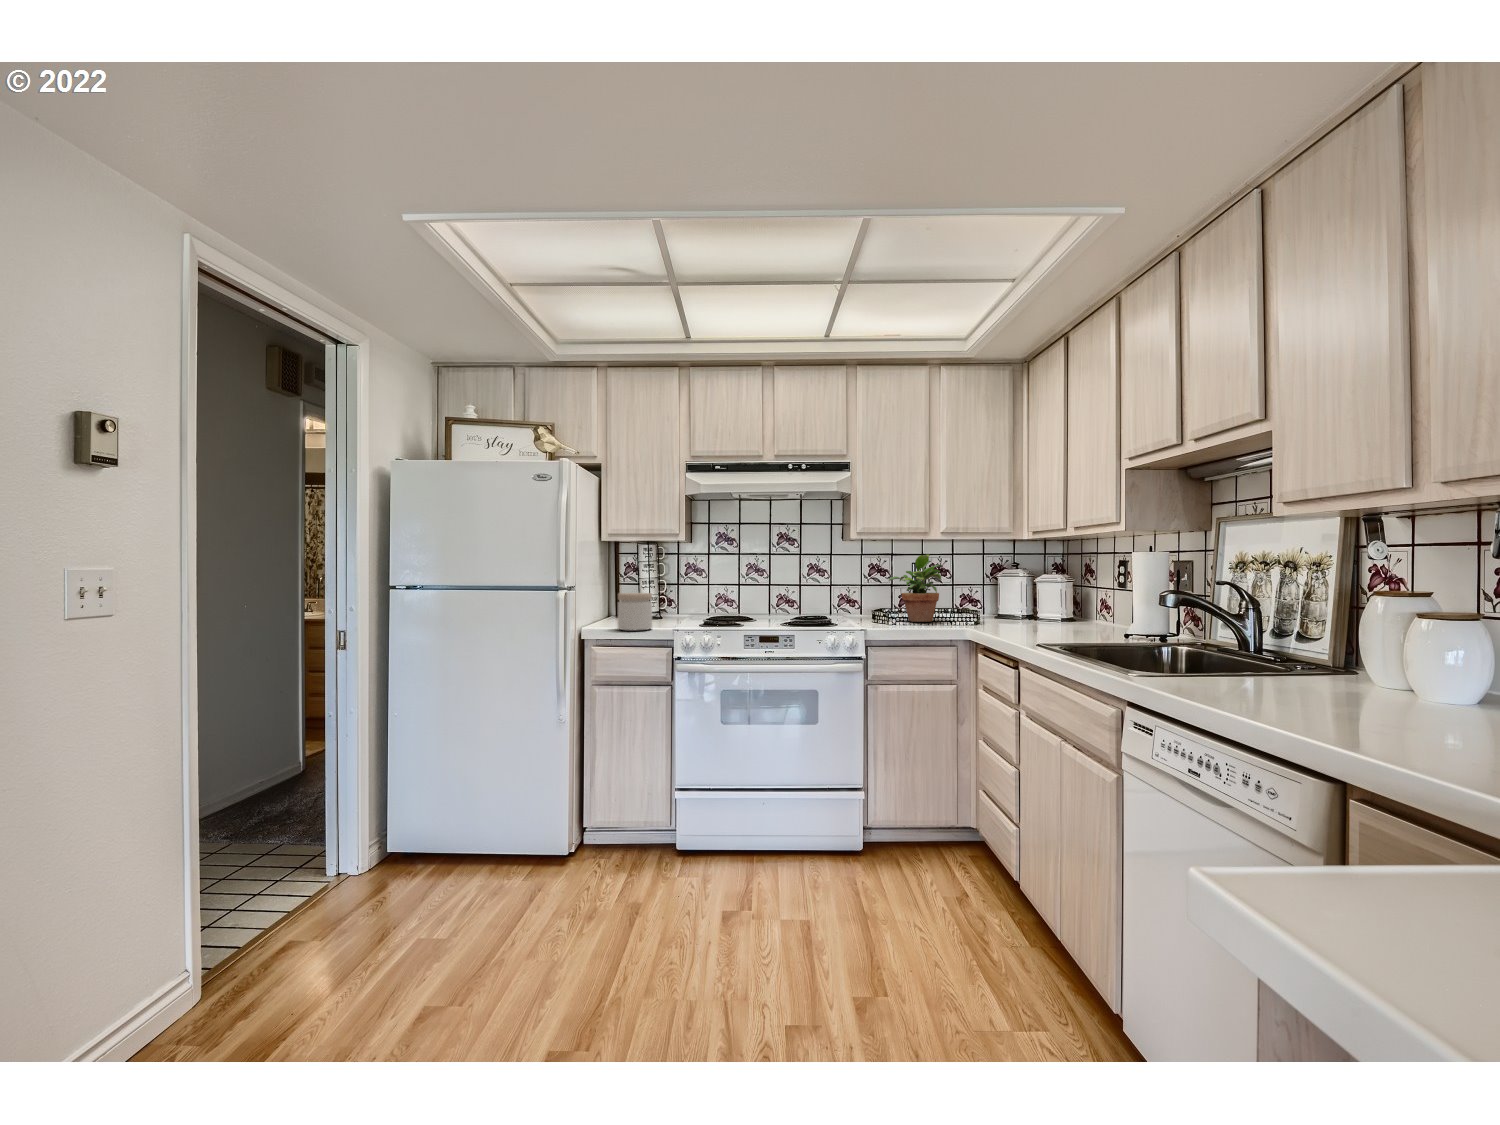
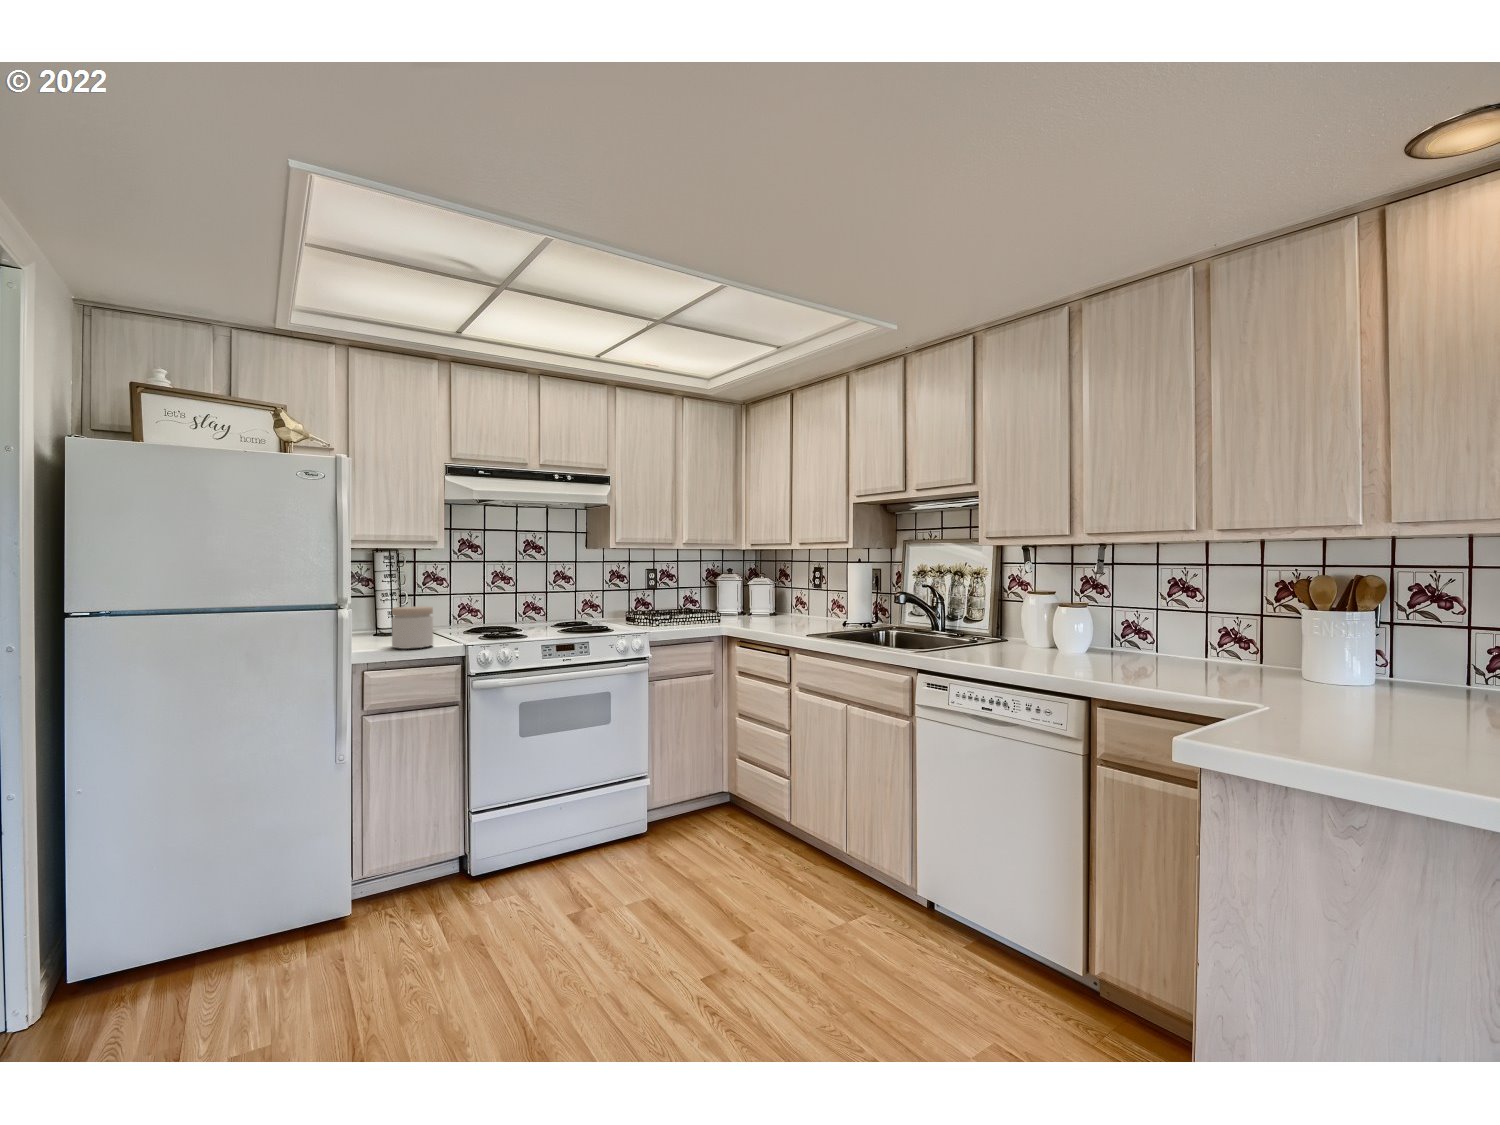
potted plant: present [889,555,943,622] -> none [642,563,688,622]

